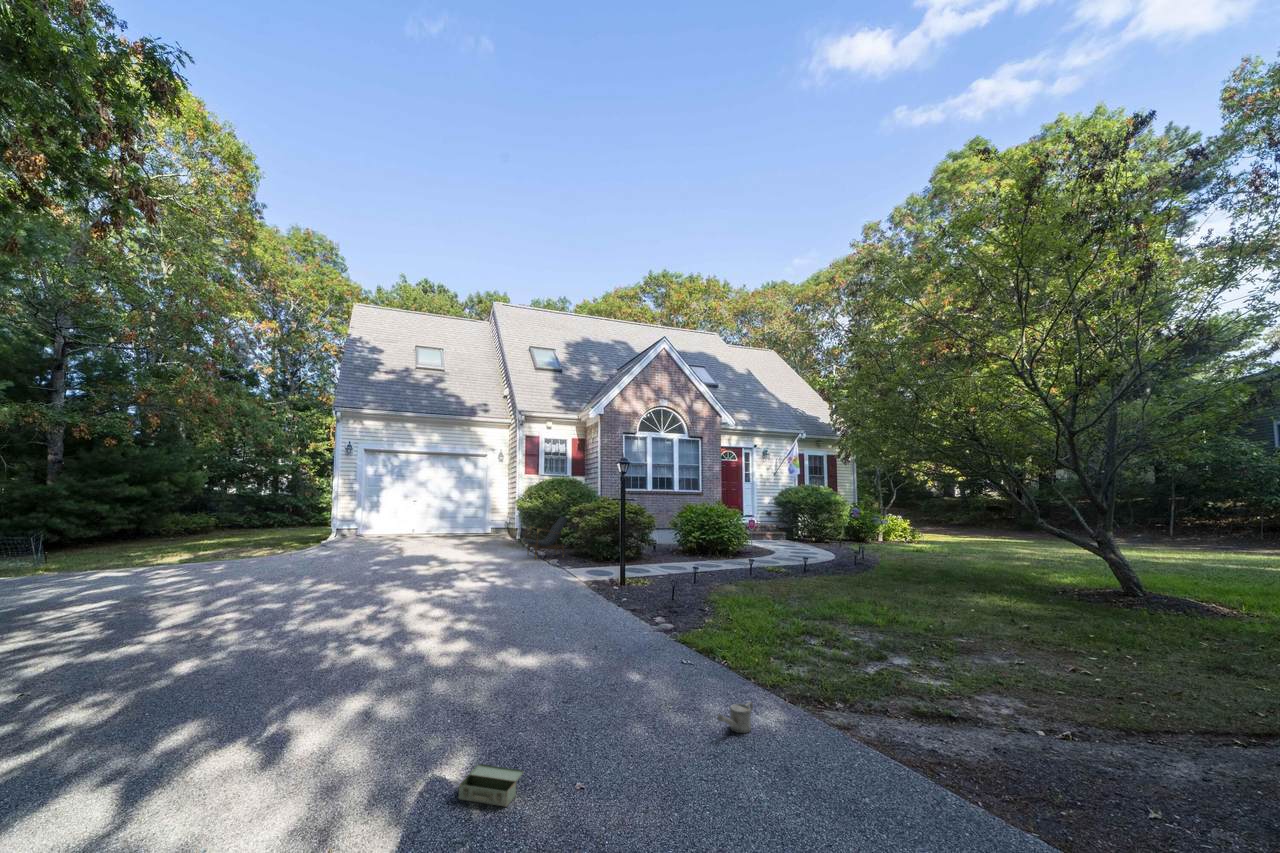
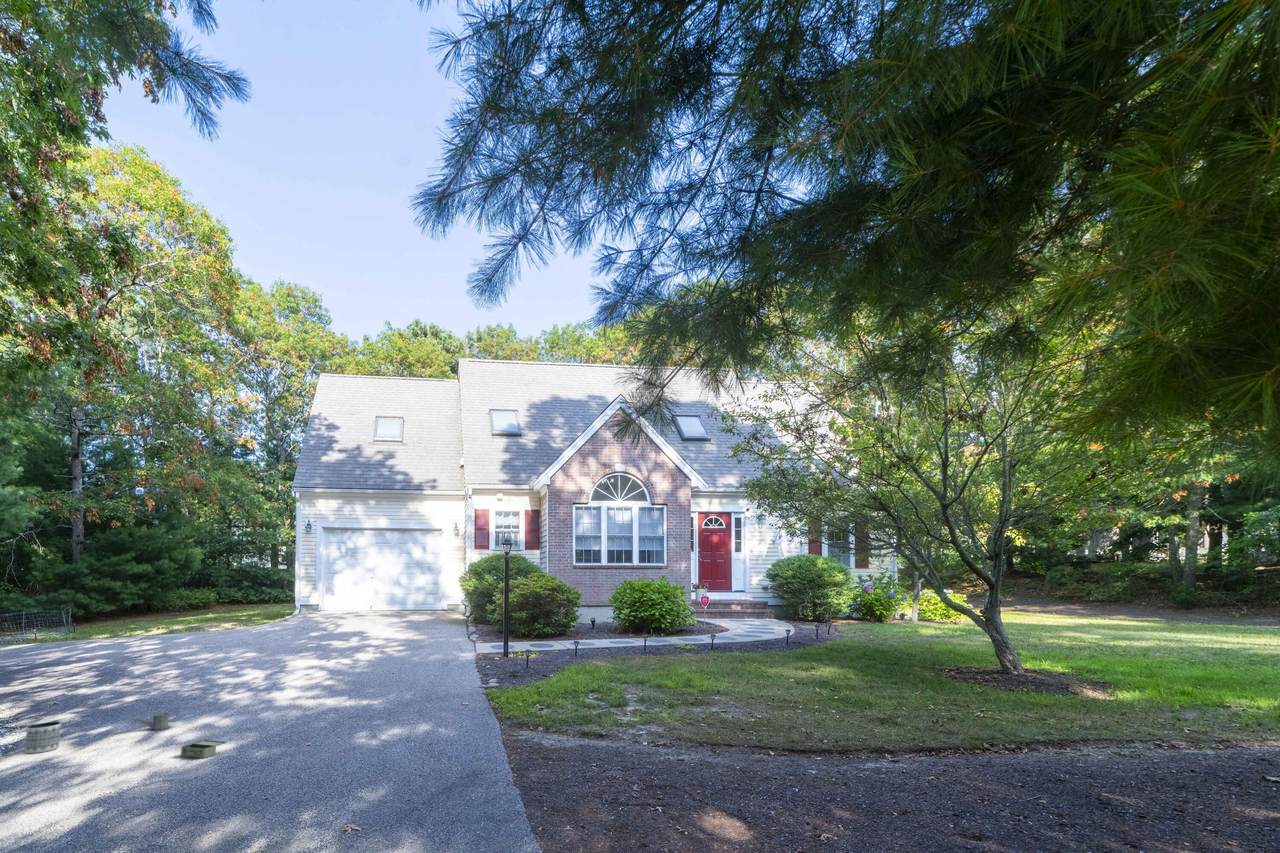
lounge chair: present [523,517,567,559] -> none [448,596,490,642]
watering can: present [718,702,753,733] -> present [133,712,178,730]
planter: none [165,730,223,790] -> present [25,722,61,753]

